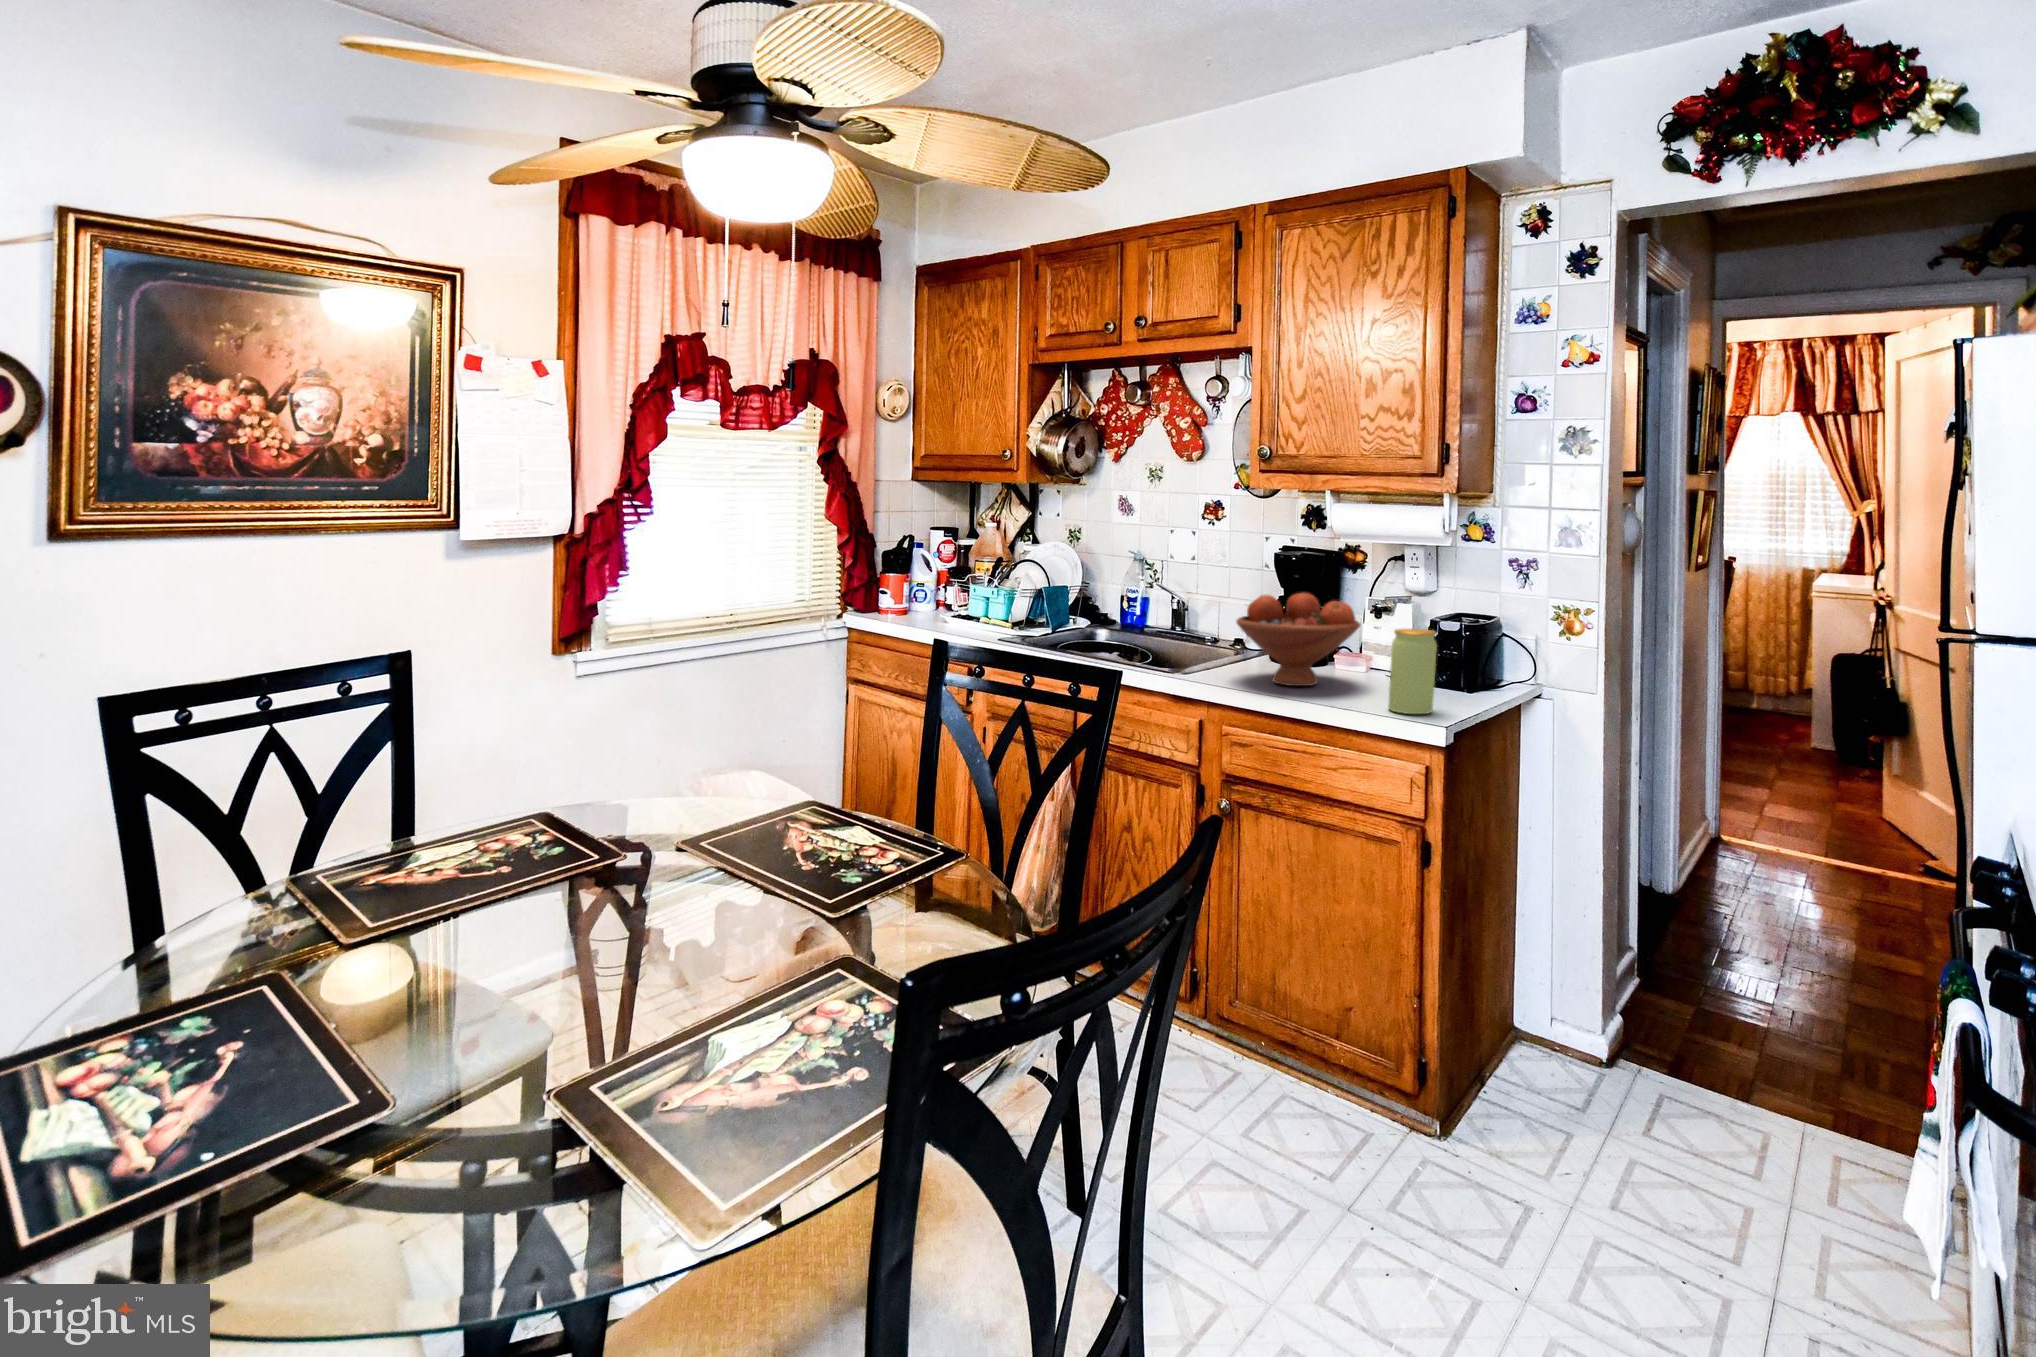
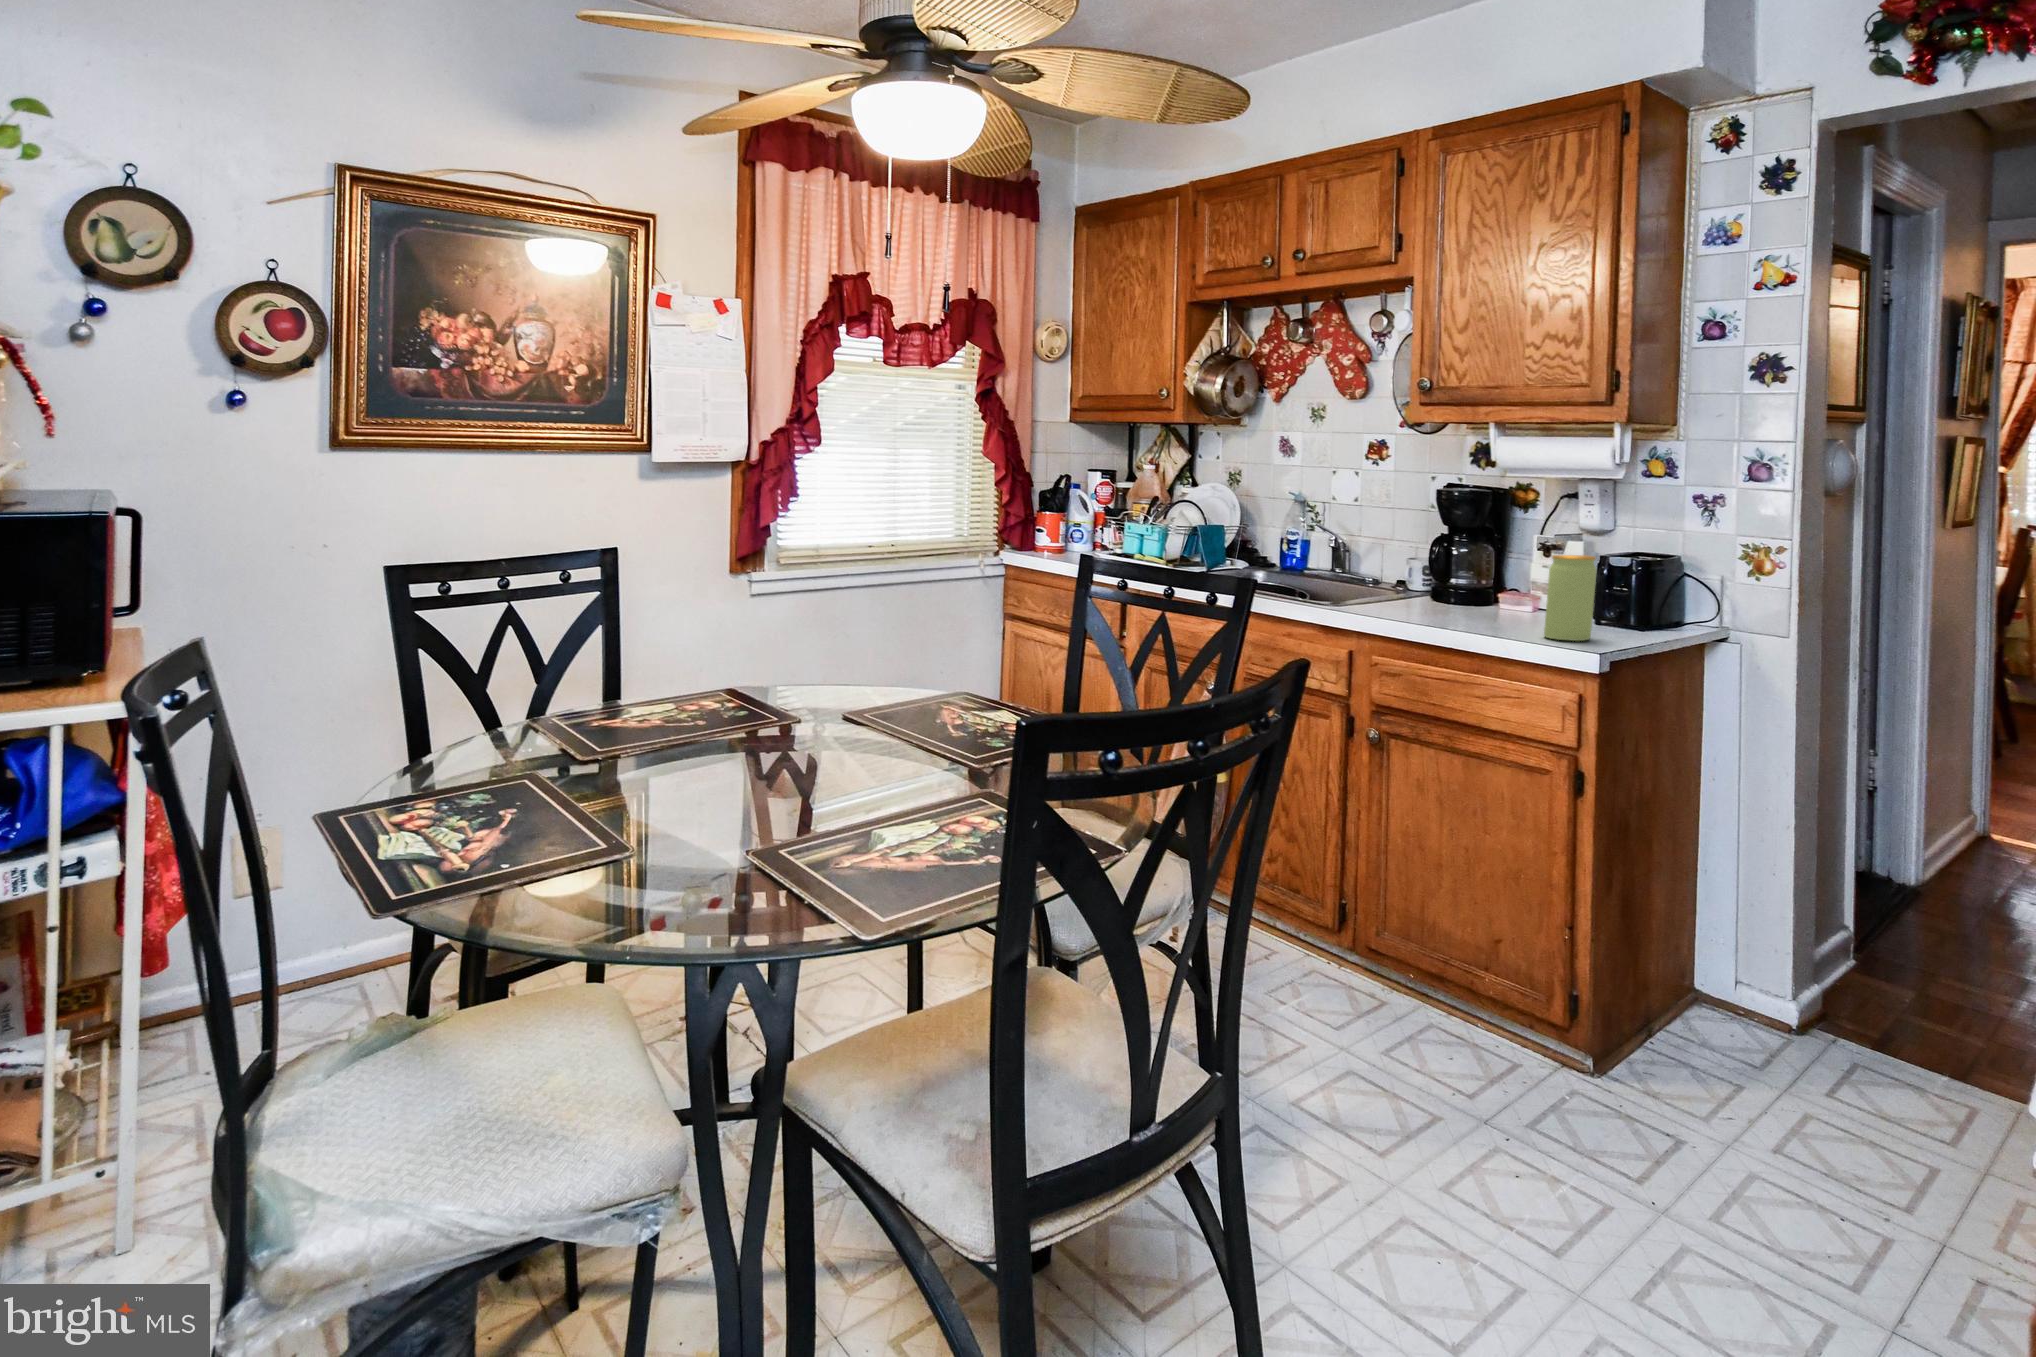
fruit bowl: present [1236,593,1360,686] -> none [1391,525,1522,618]

